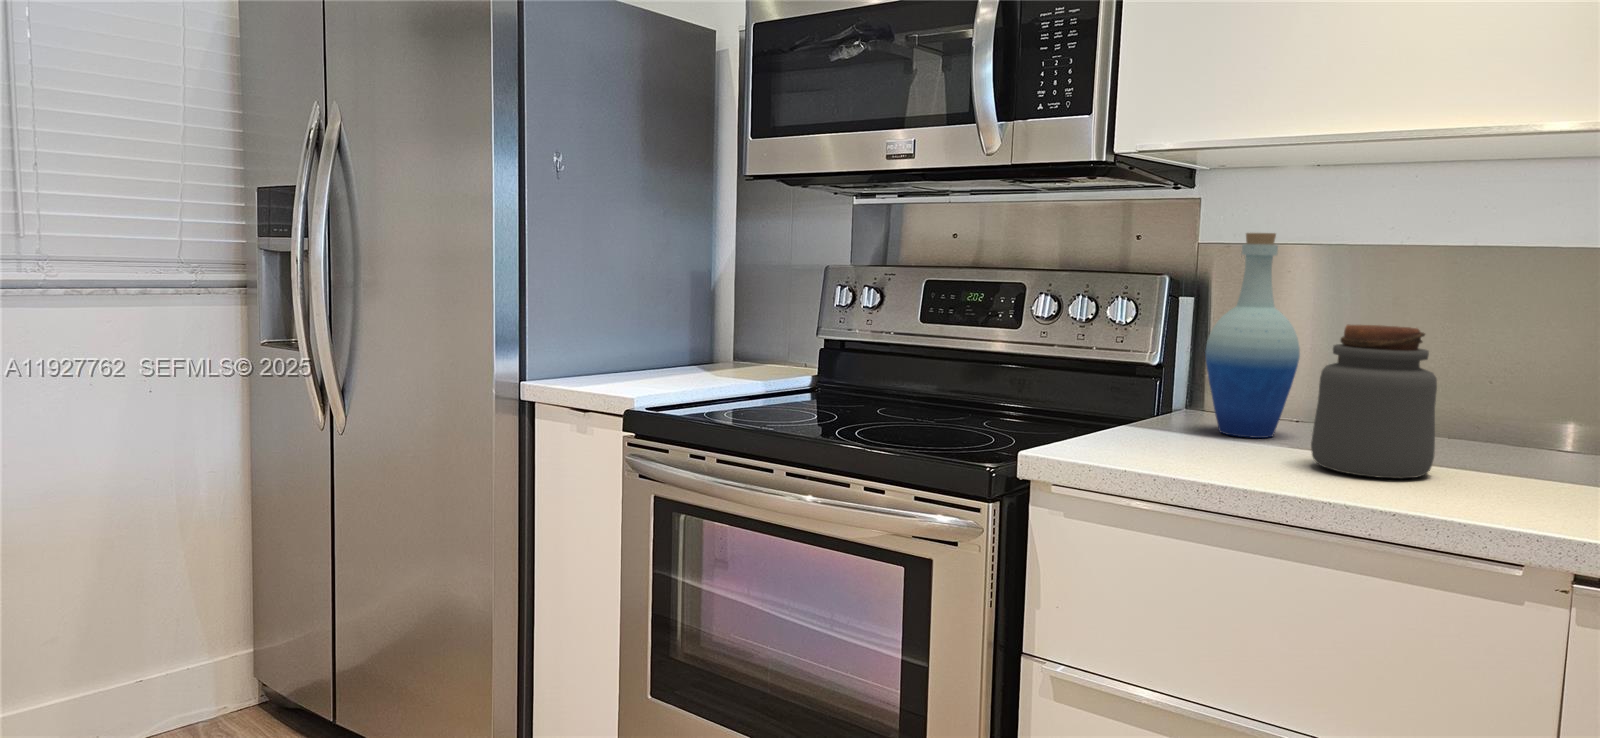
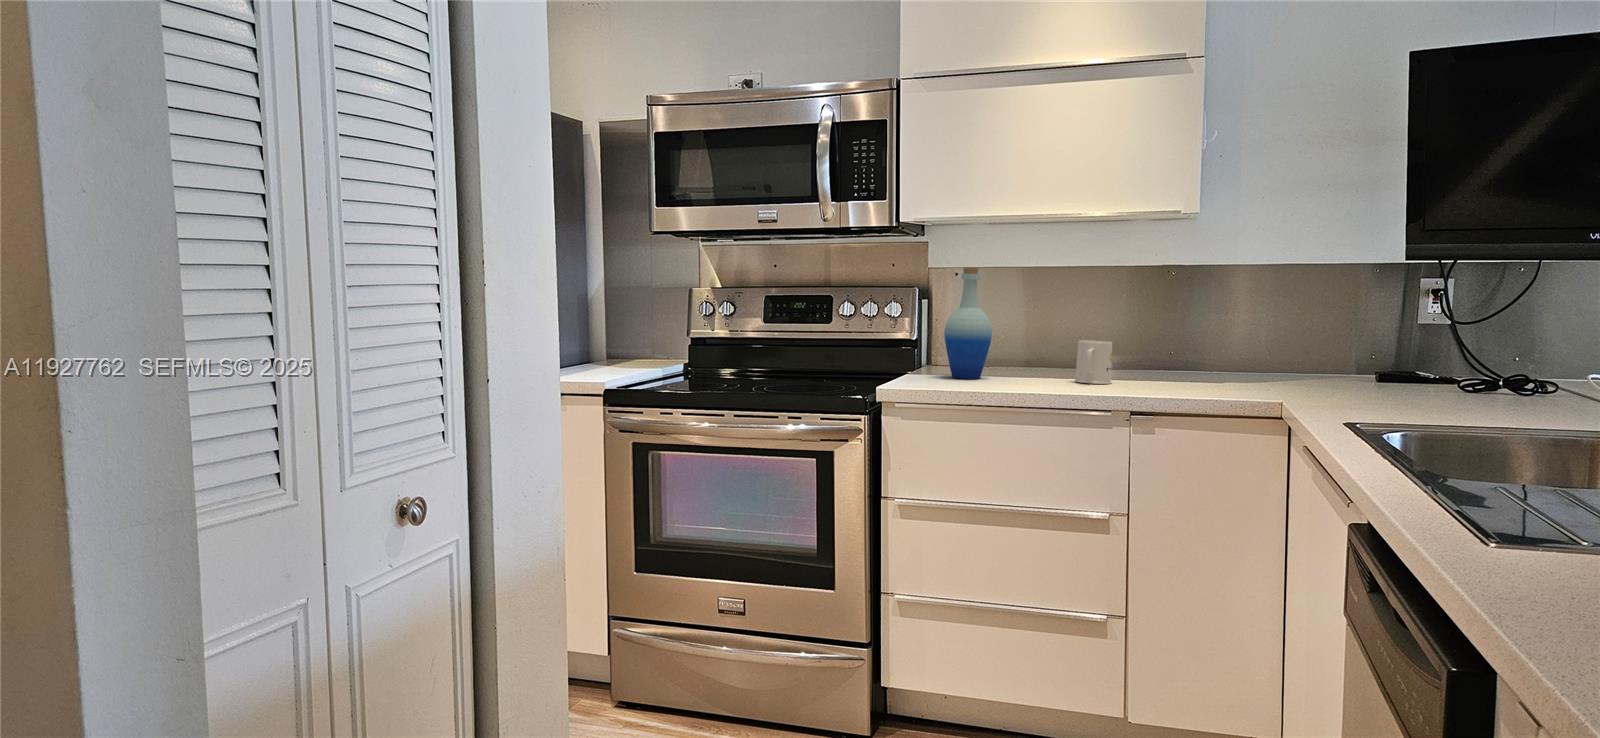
jar: present [1311,325,1437,479] -> none [1009,315,1065,390]
mug: none [1470,375,1560,467] -> present [1075,340,1112,384]

